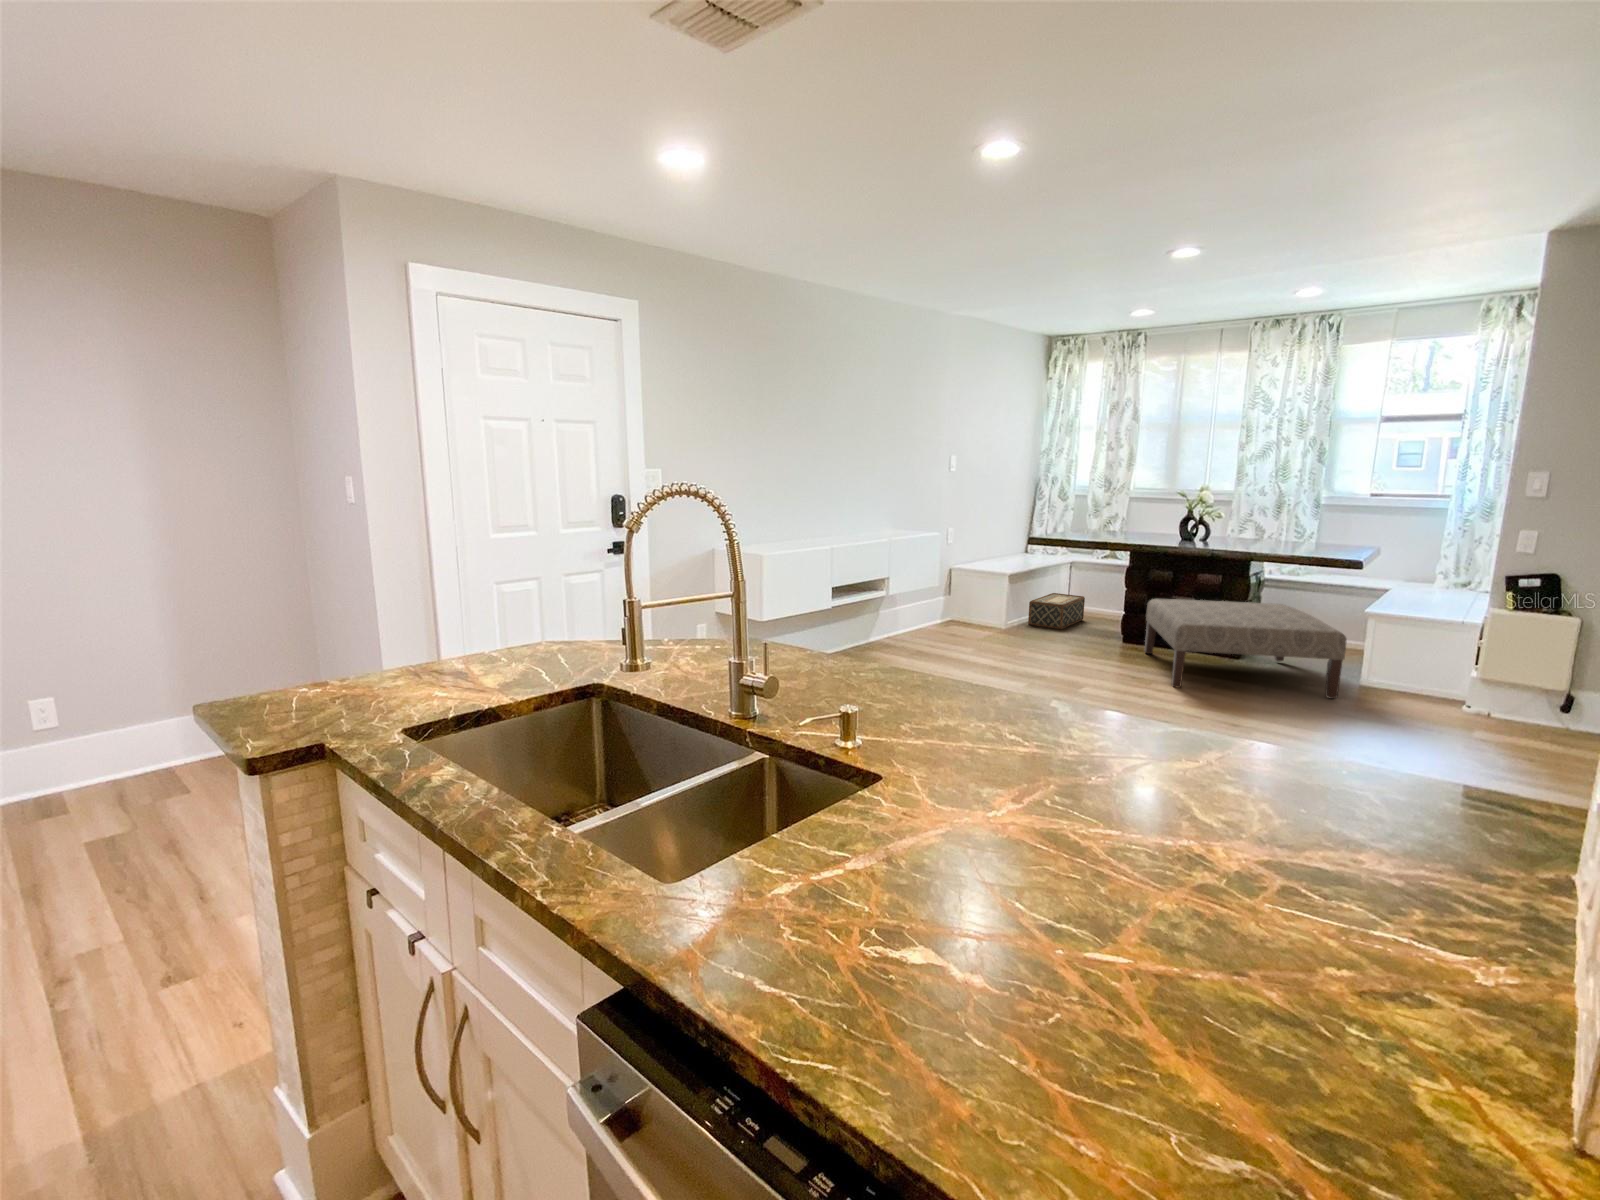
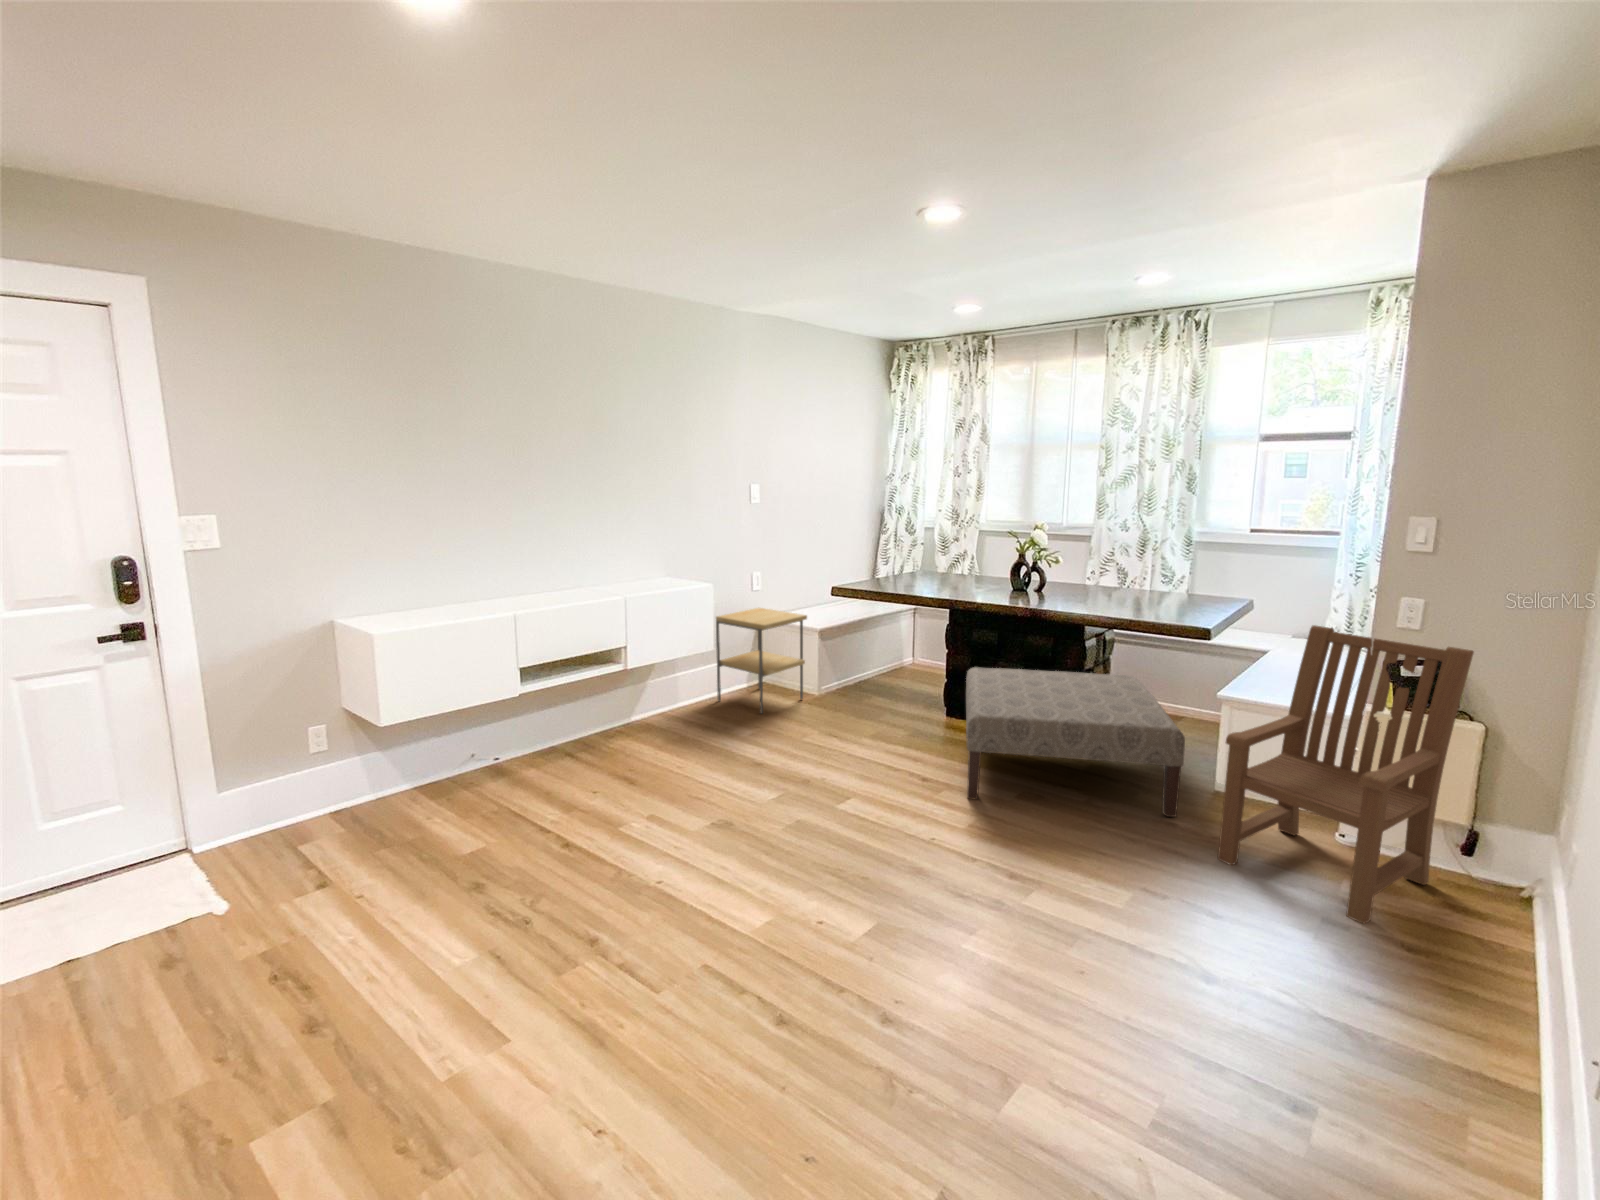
armchair: none [1377,554,1574,750] -> present [1218,625,1474,924]
side table: none [928,557,1003,639] -> present [716,608,807,714]
woven basket: present [1028,593,1085,629] -> none [852,647,924,696]

